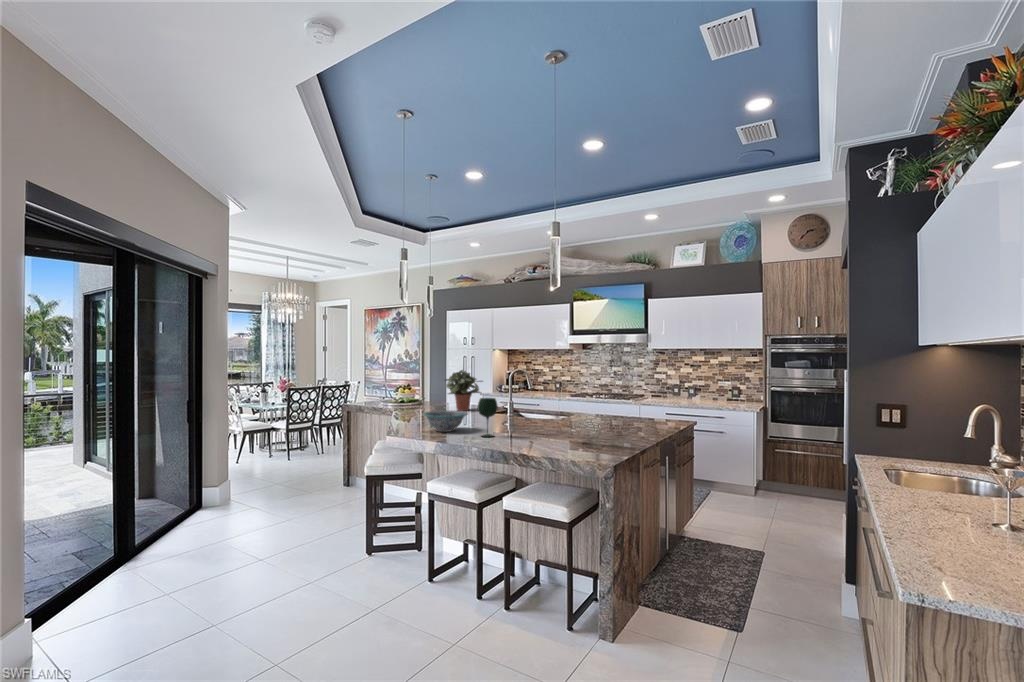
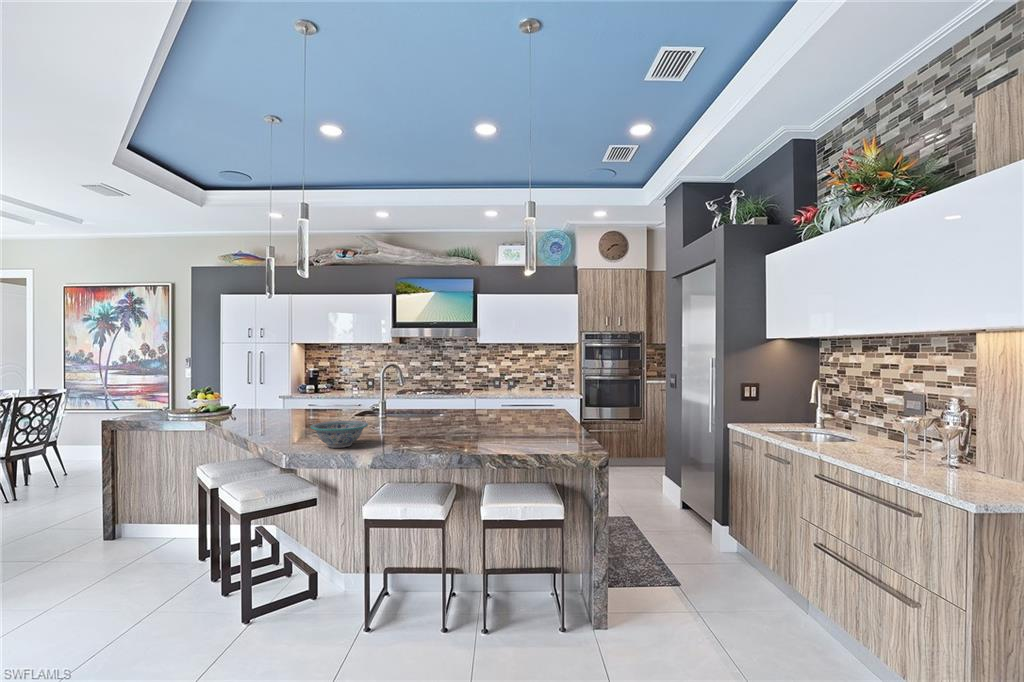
potted plant: present [445,370,482,411] -> none [281,370,332,420]
wine glass: present [478,398,498,437] -> none [395,403,419,449]

